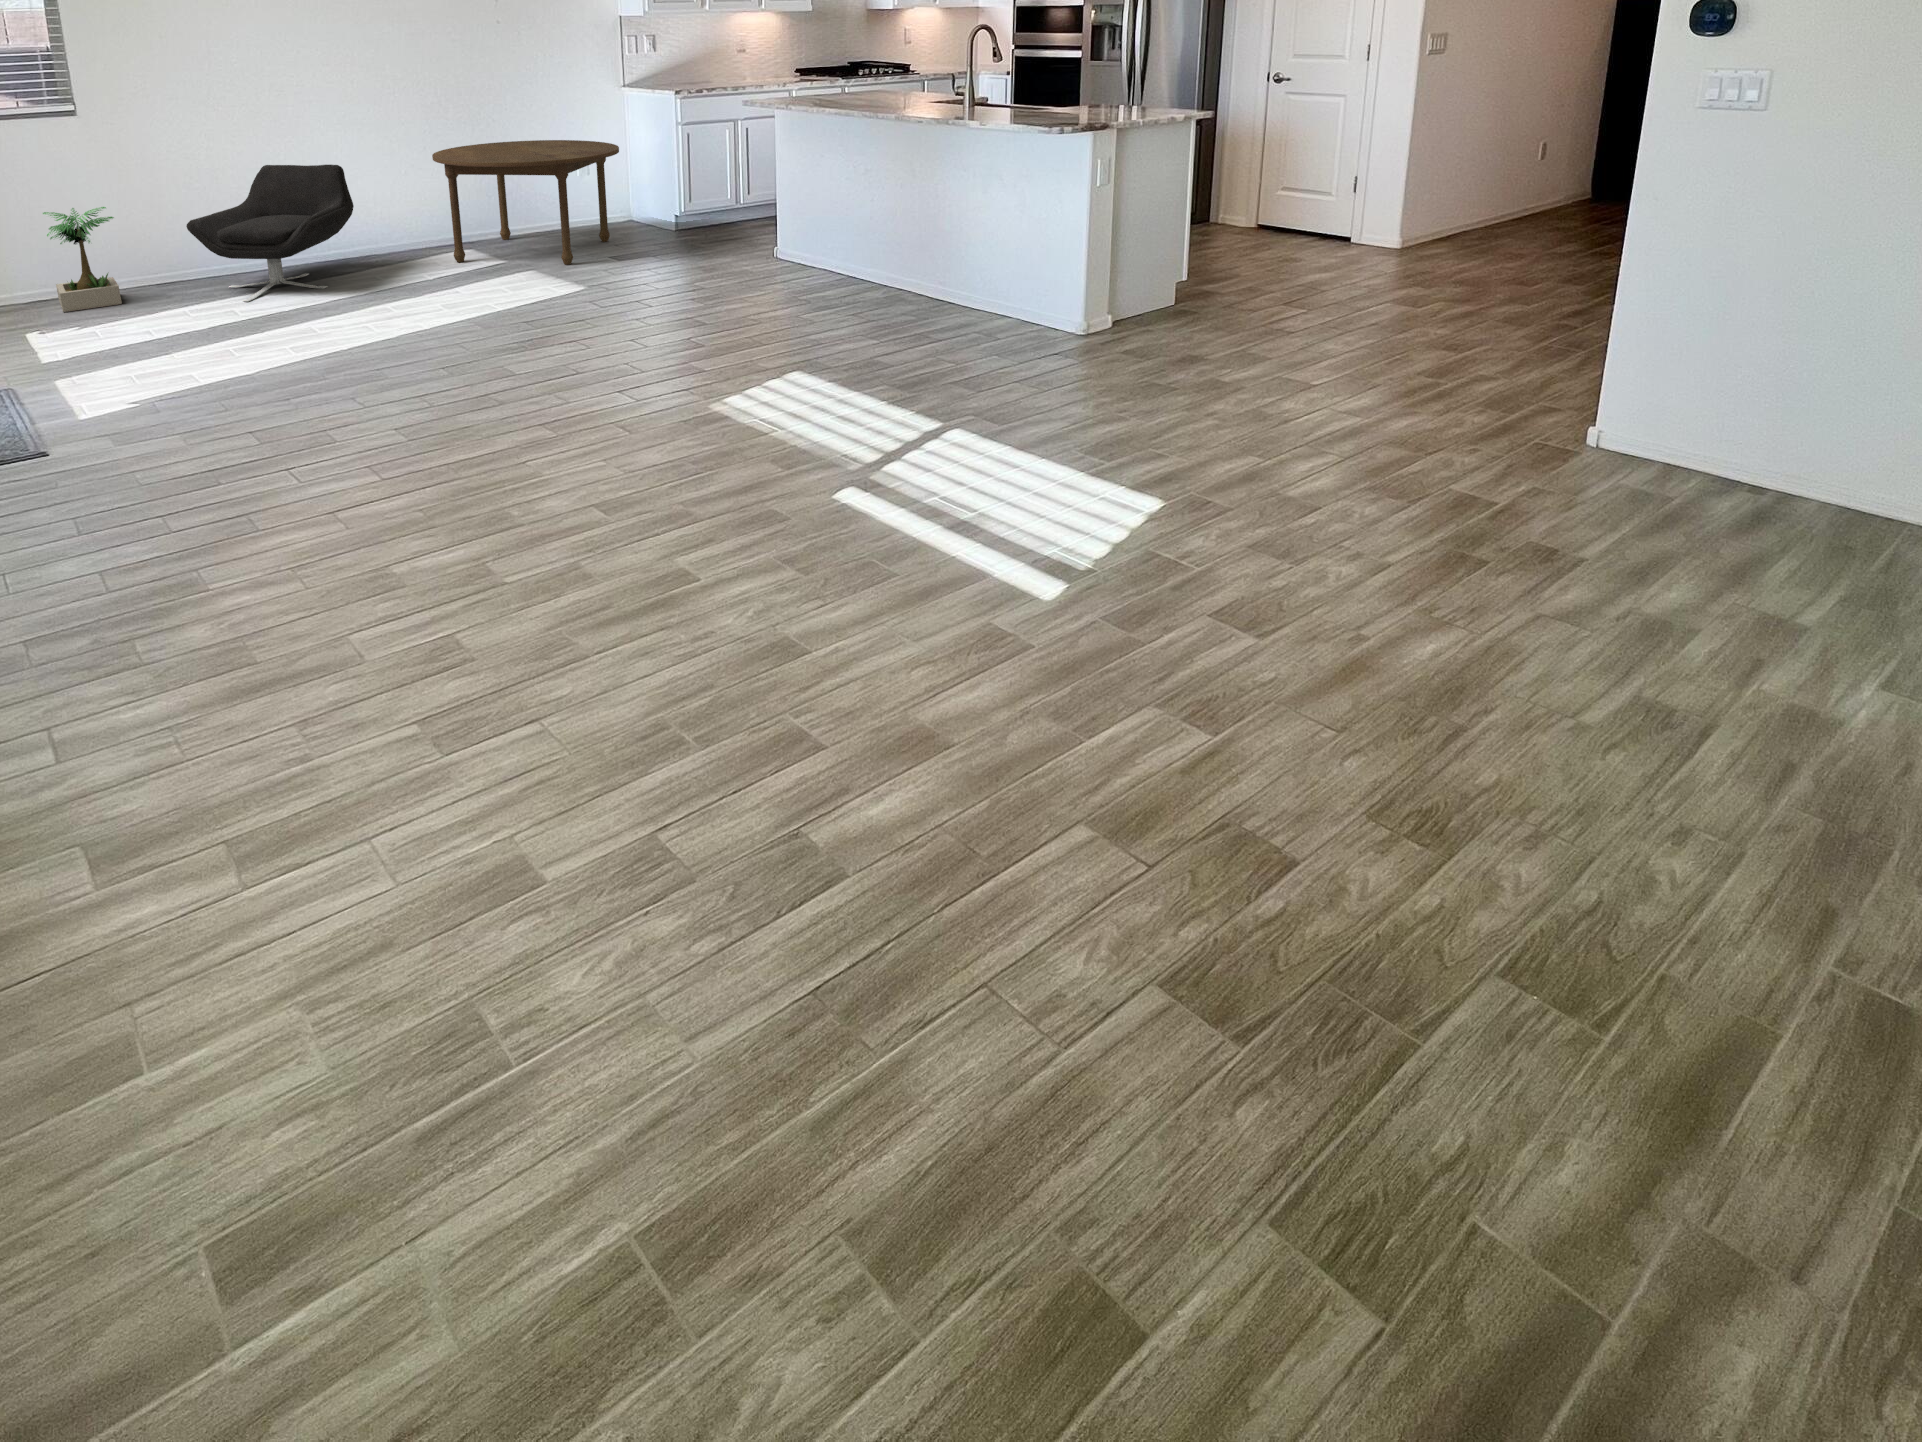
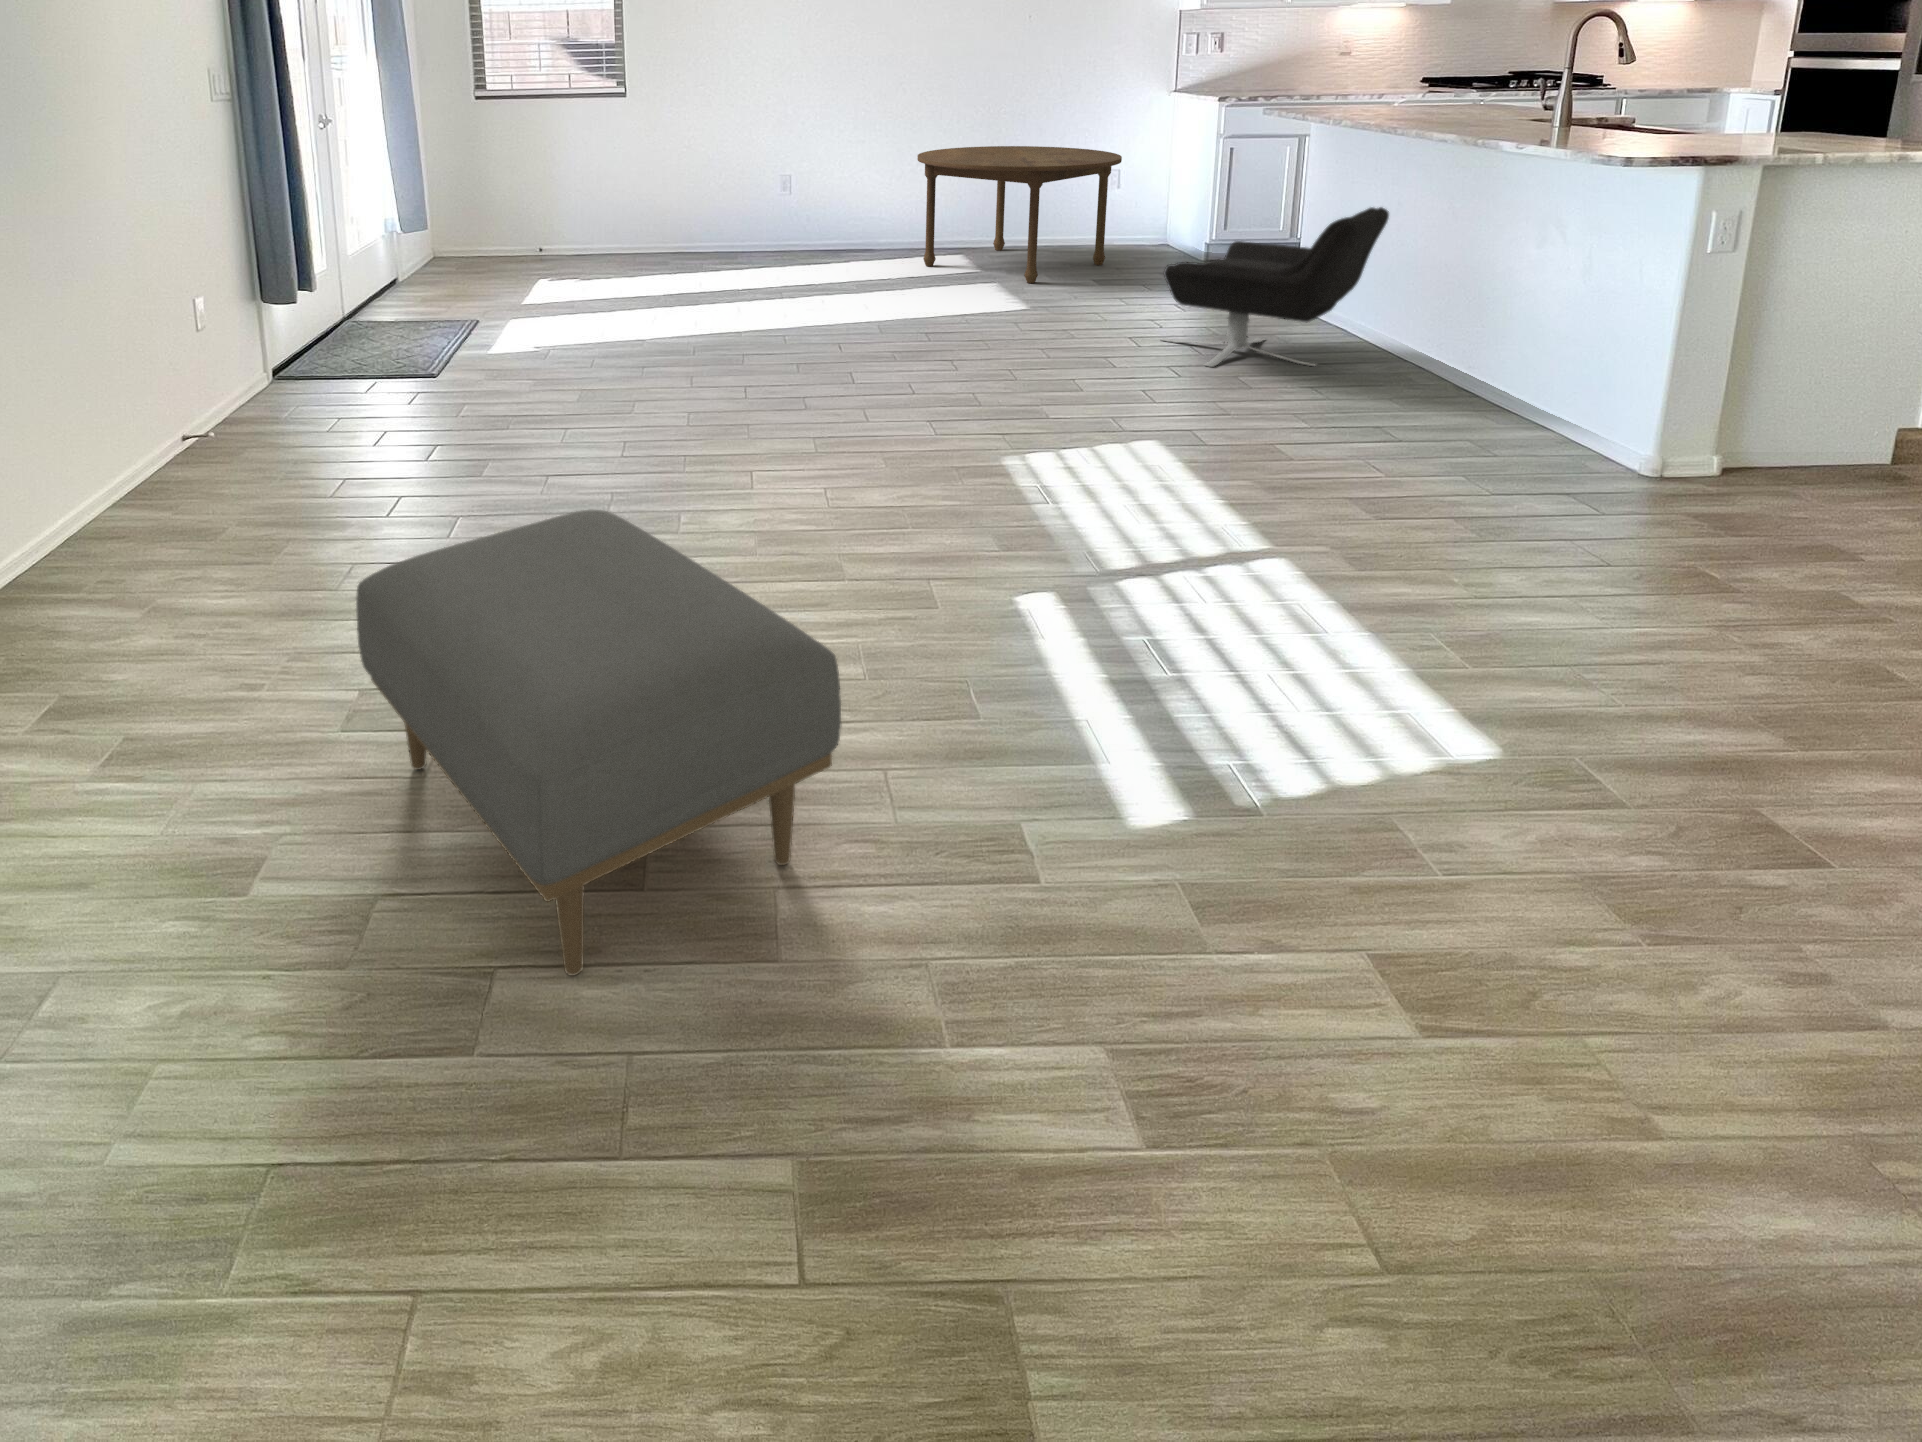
lounge chair: present [186,165,354,302] -> present [1162,207,1389,367]
potted plant: present [43,207,122,312] -> none [577,175,641,264]
ottoman: none [493,498,926,828] -> present [356,510,841,975]

